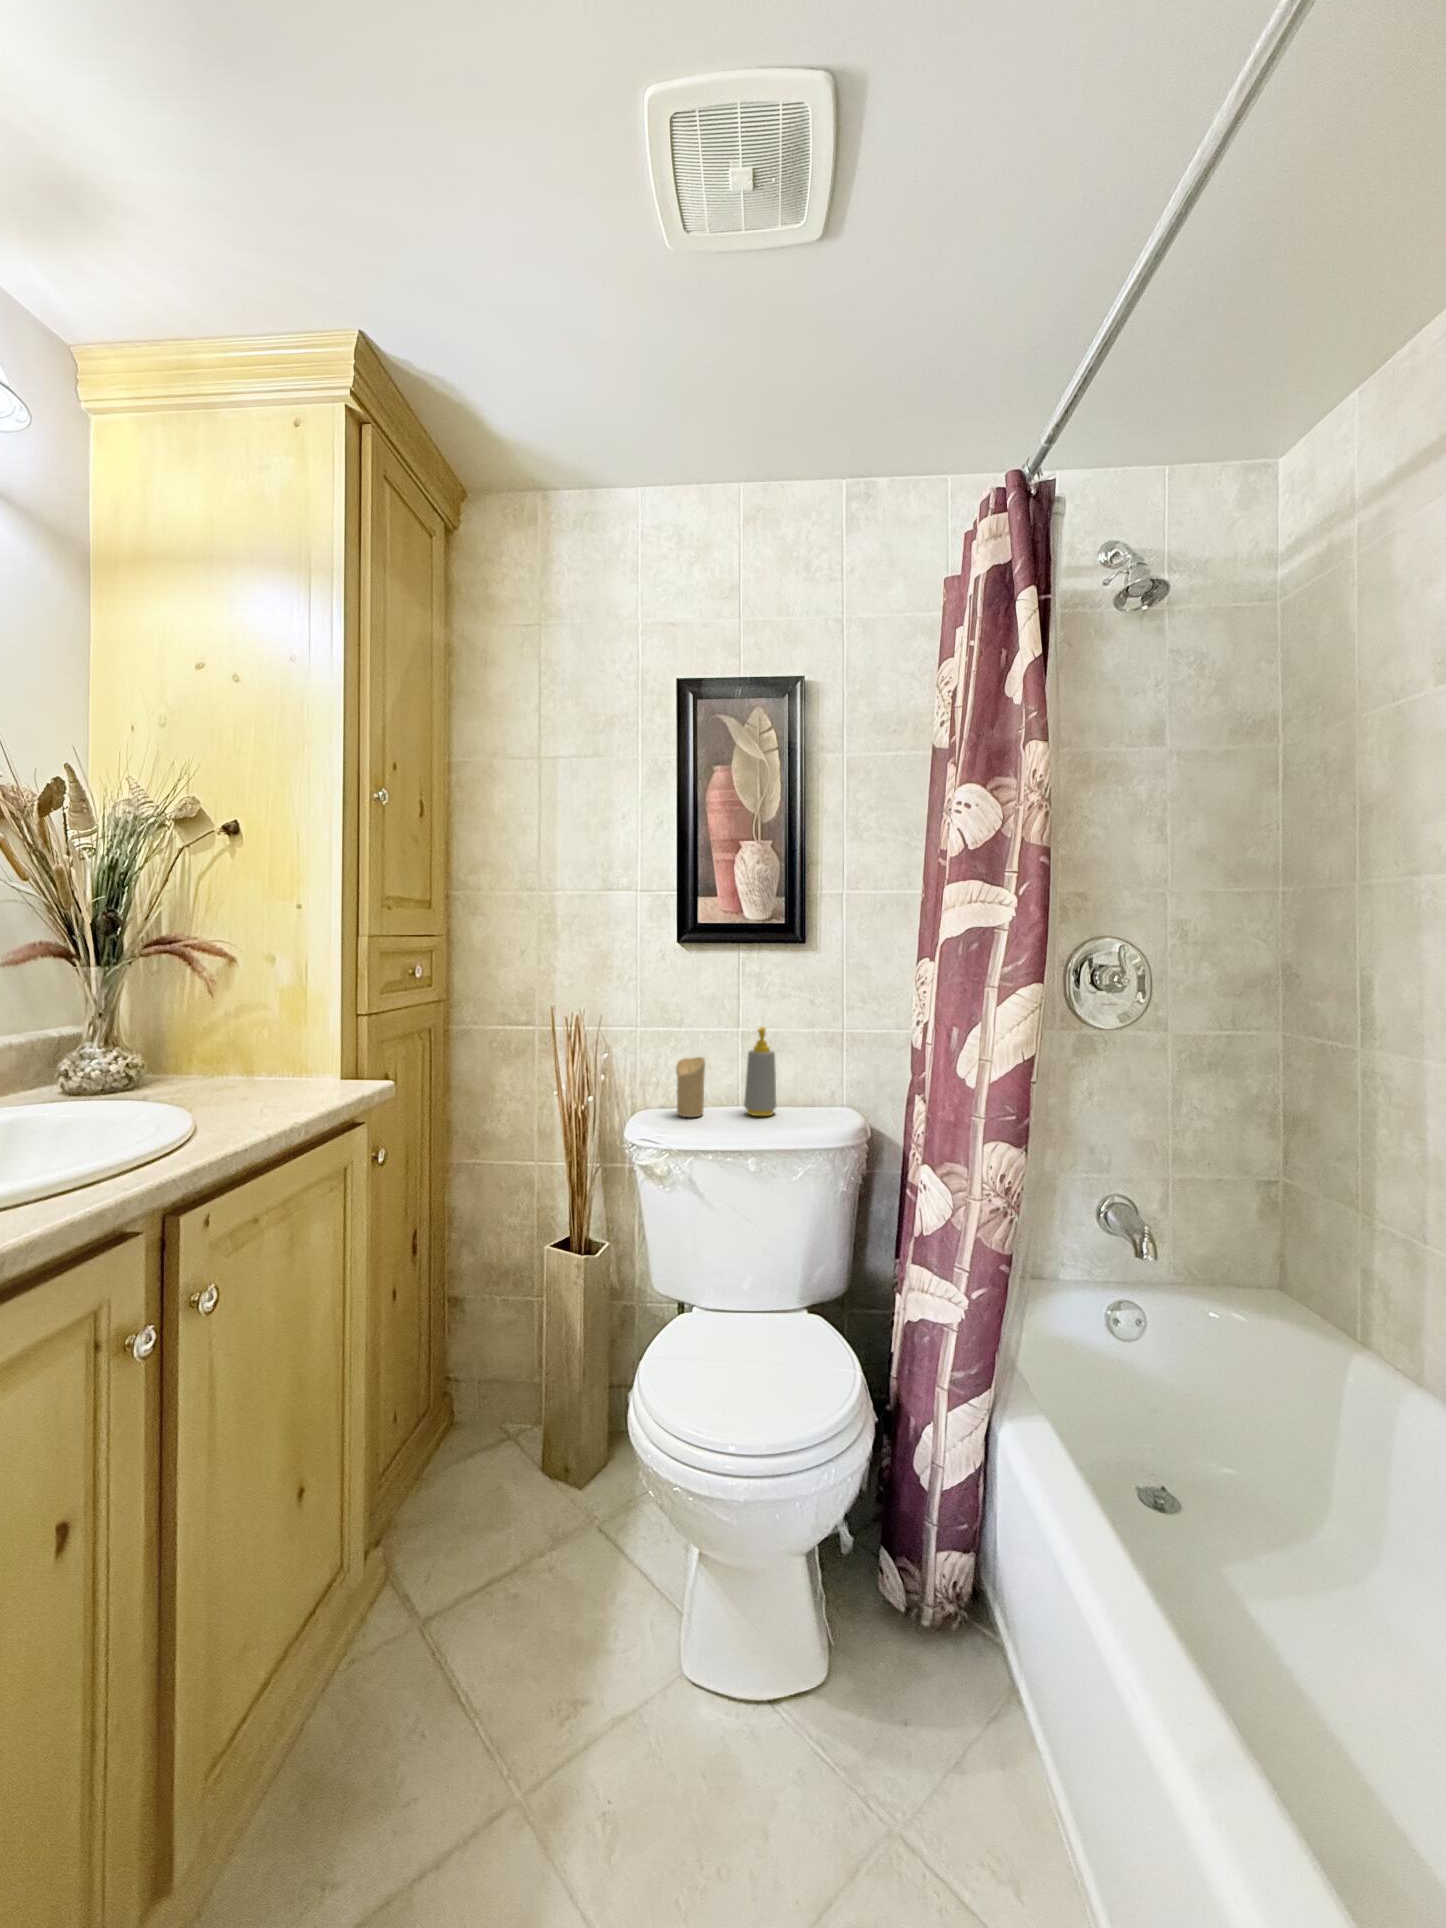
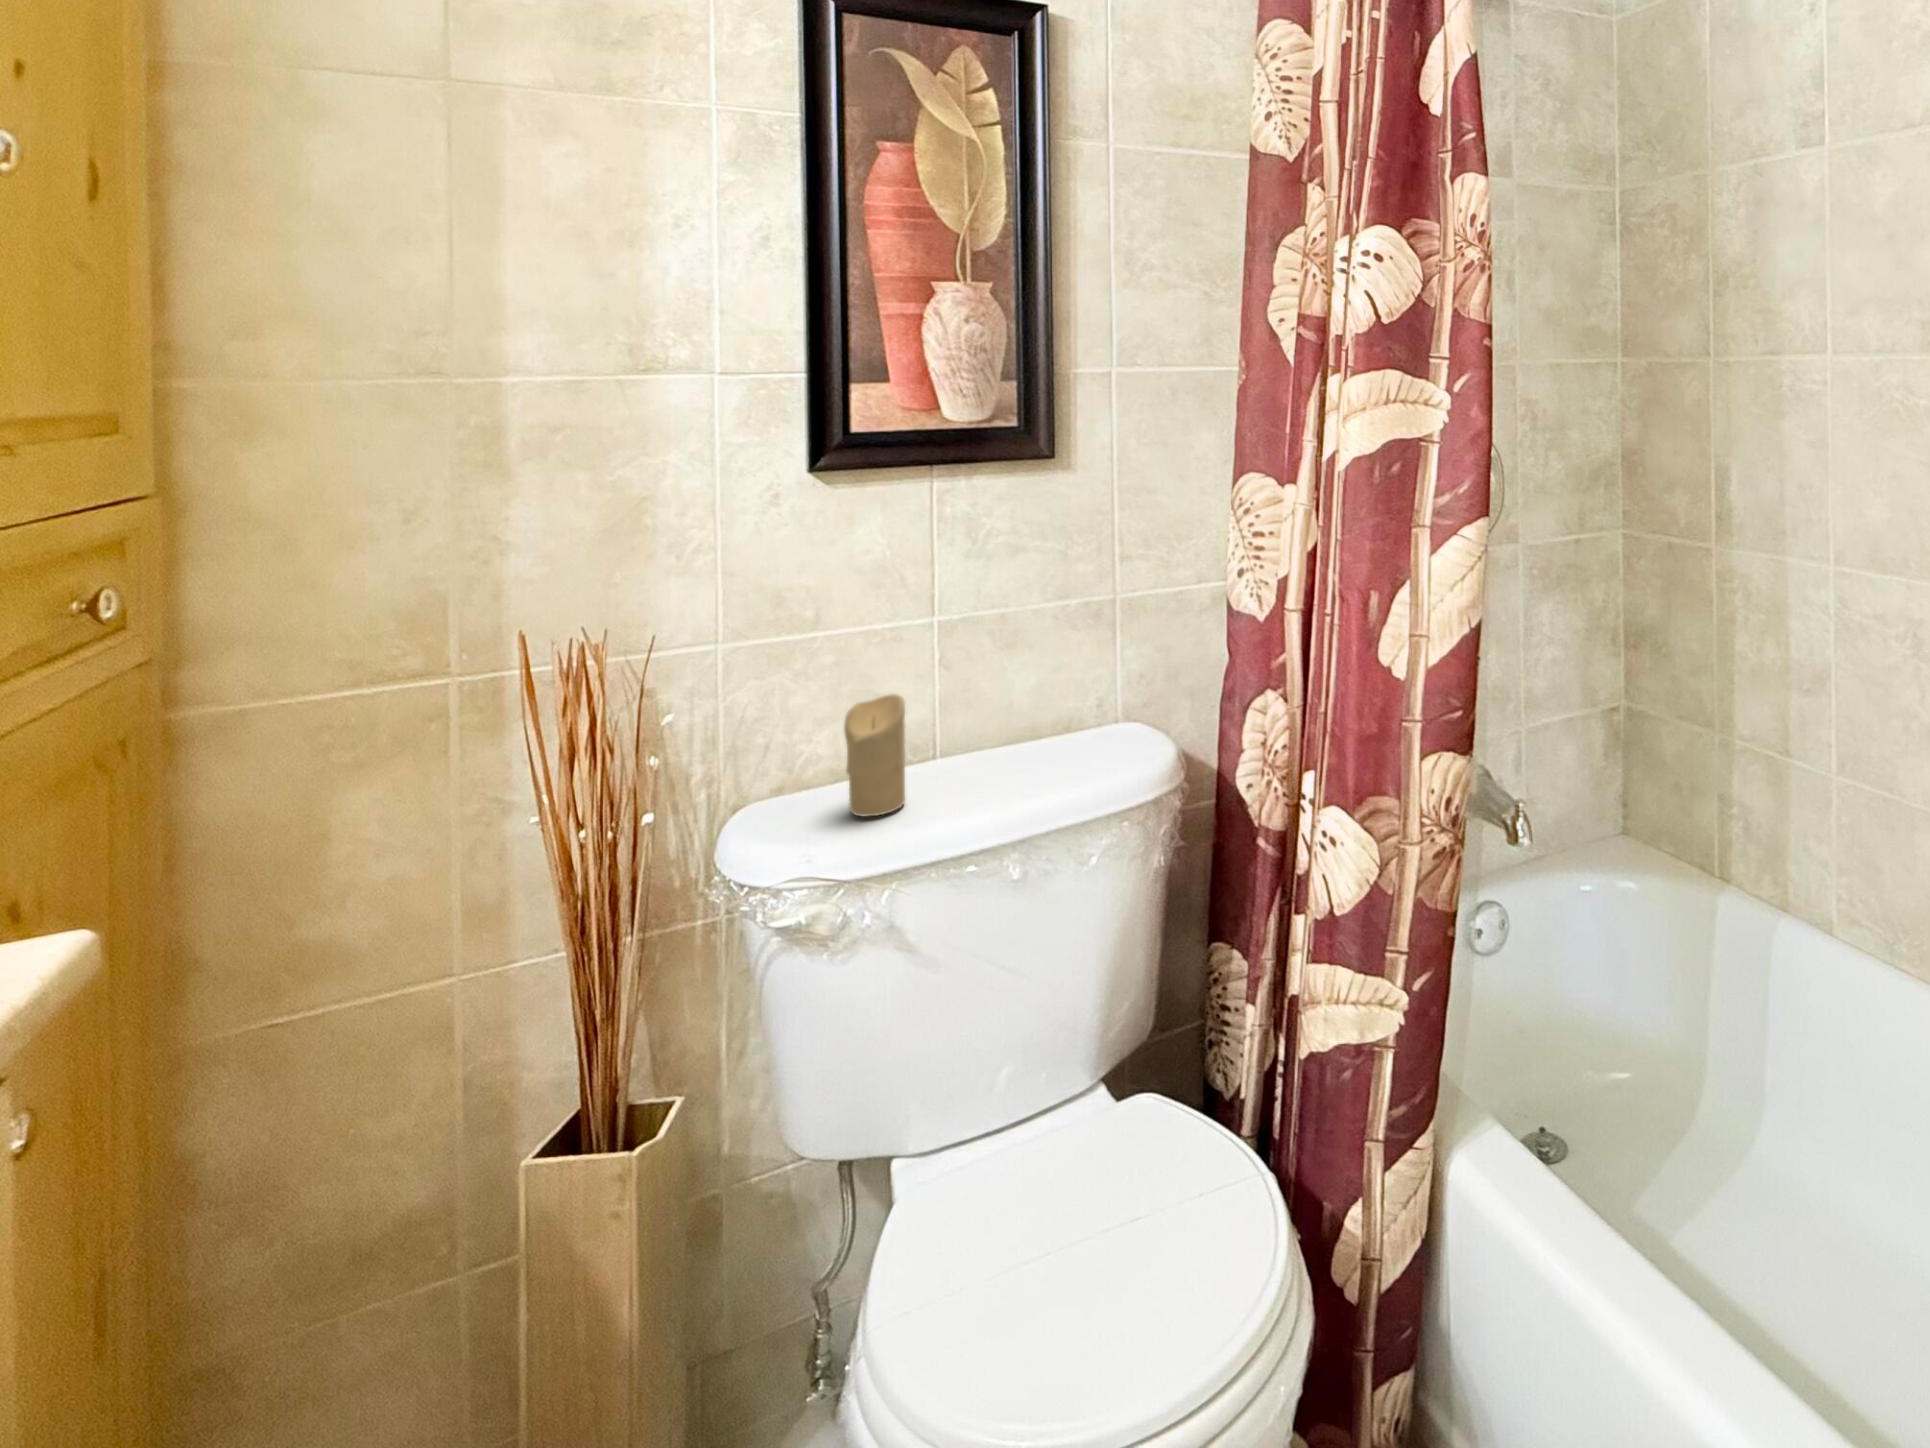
soap bottle: present [744,1027,776,1116] -> none [983,620,1044,782]

